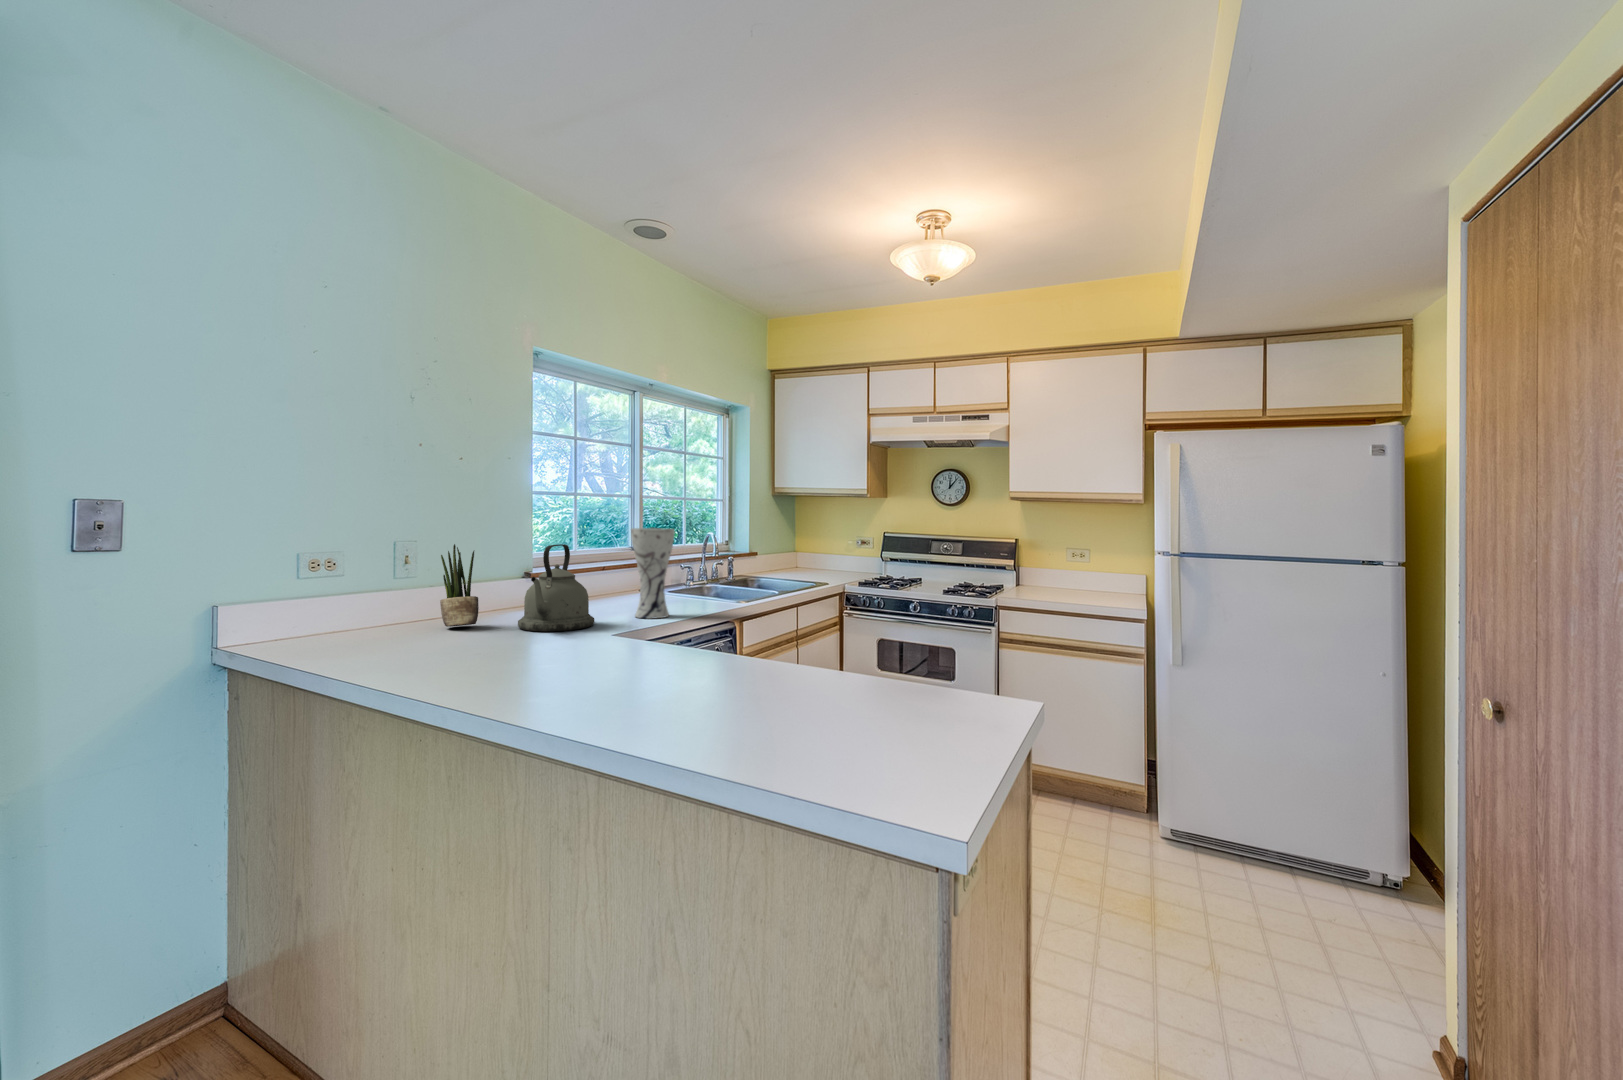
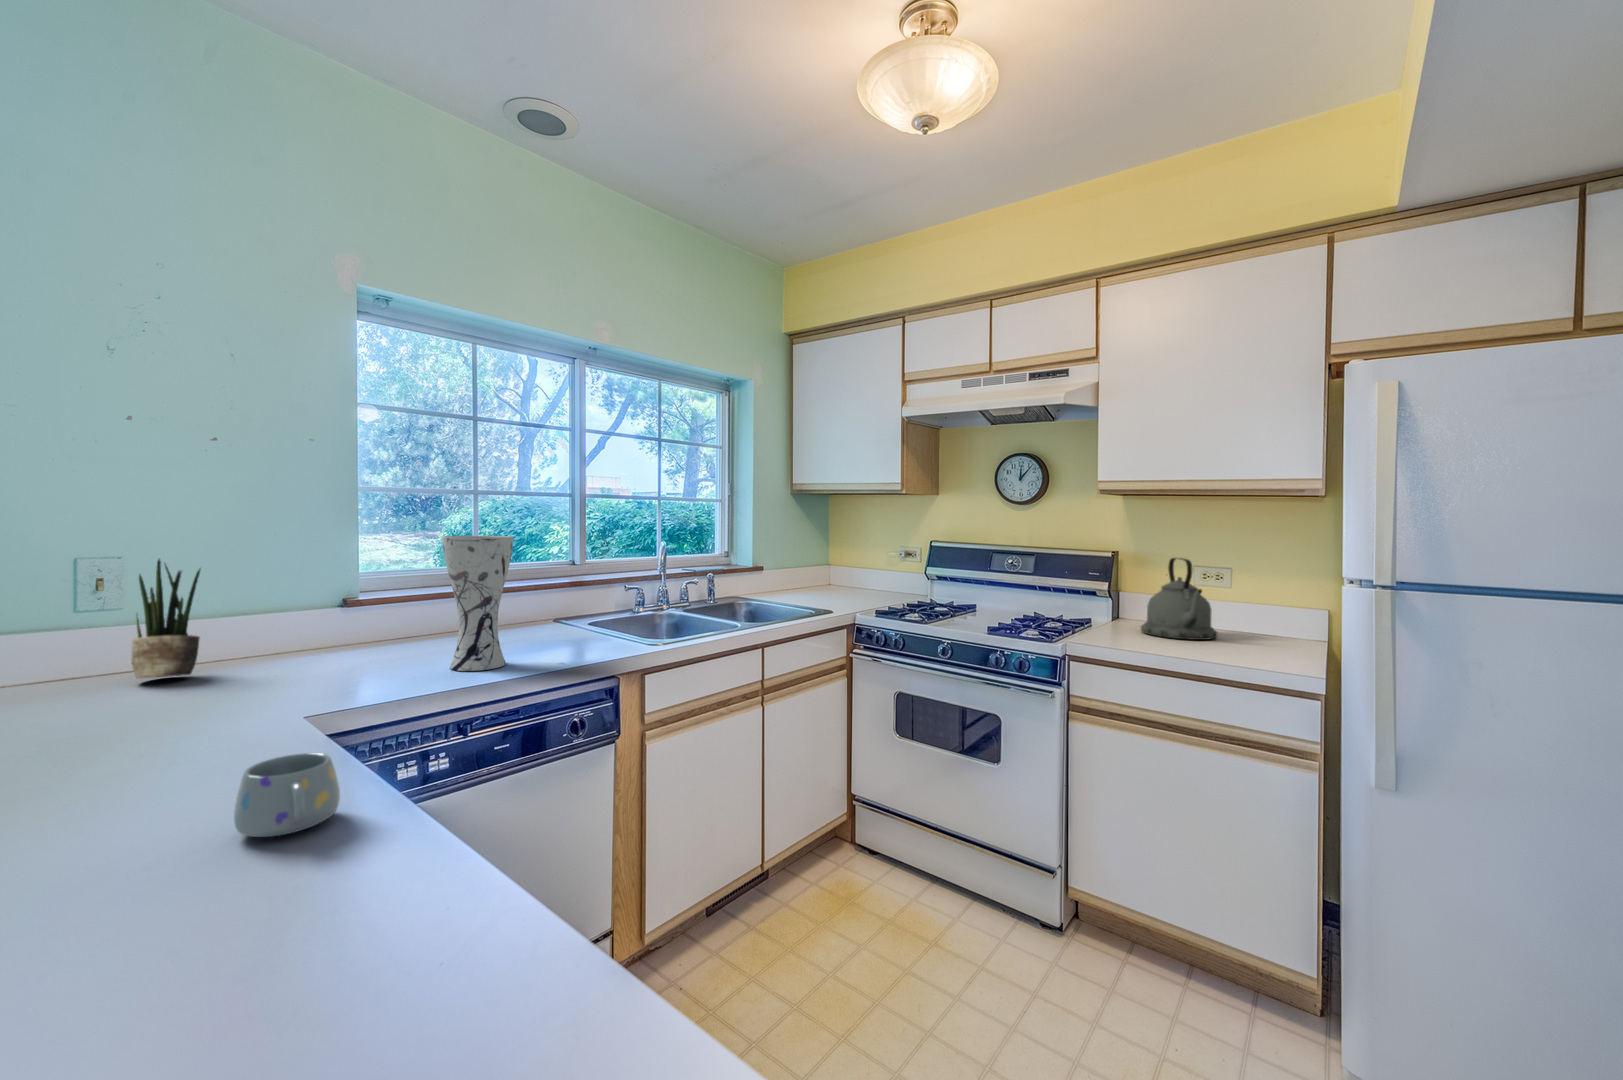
kettle: present [518,544,595,631] -> present [1141,558,1218,640]
mug: none [710,634,756,668] -> present [234,753,340,837]

